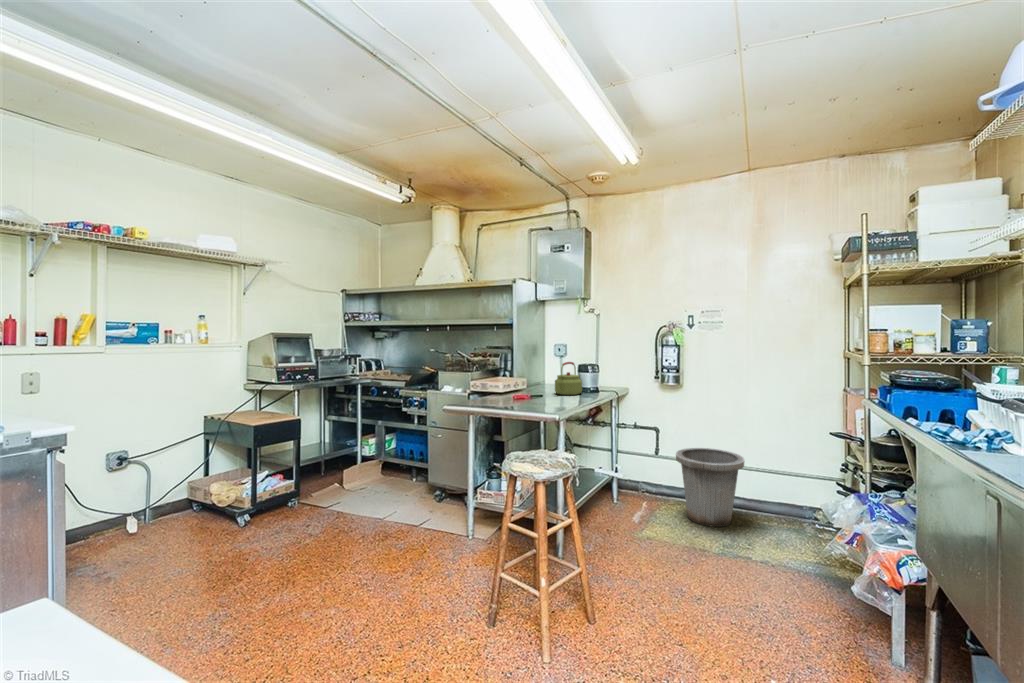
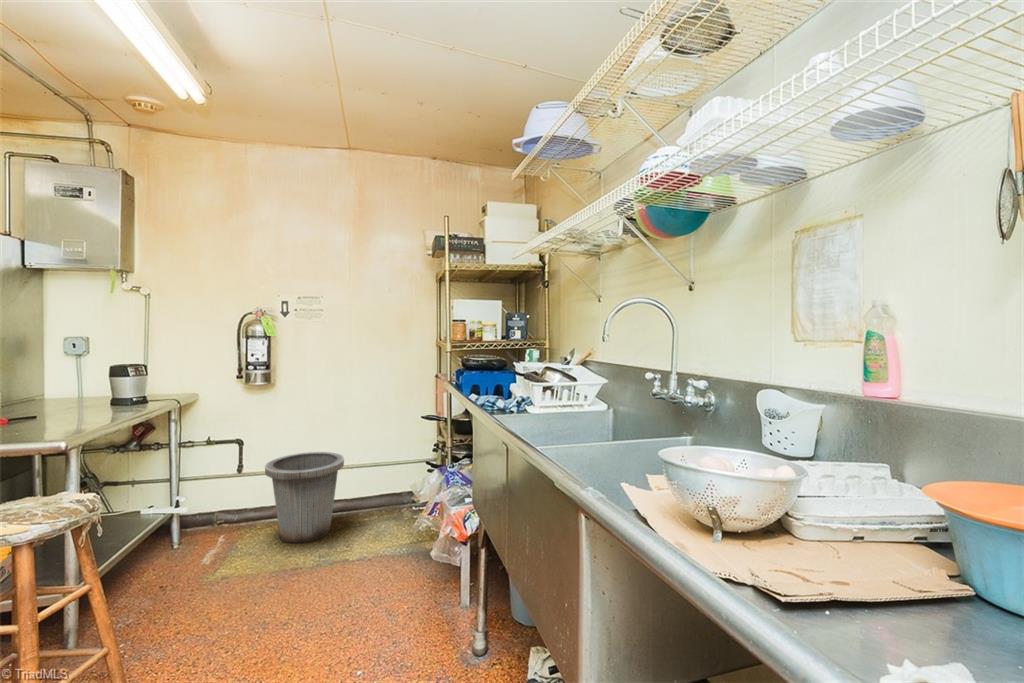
kettle: present [555,362,582,395] -> none [56,361,116,412]

